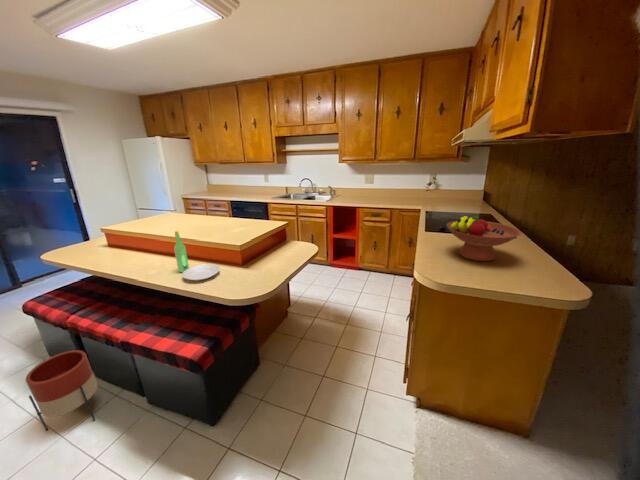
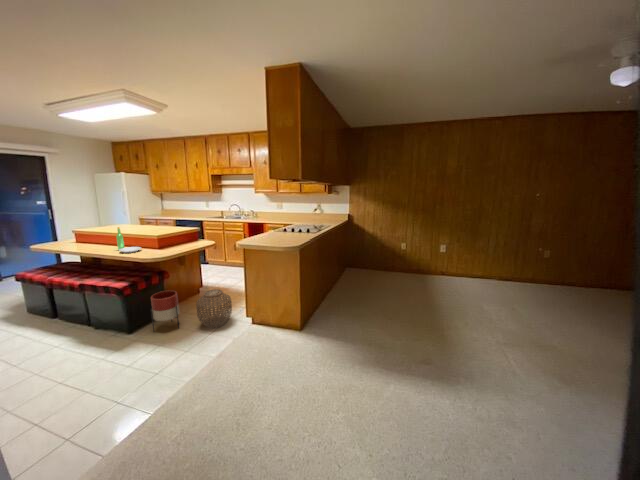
fruit bowl: present [447,216,521,261] -> none [257,219,289,241]
woven basket: none [328,342,388,416] -> present [196,289,232,328]
planter: present [26,350,98,430] -> present [151,290,180,331]

